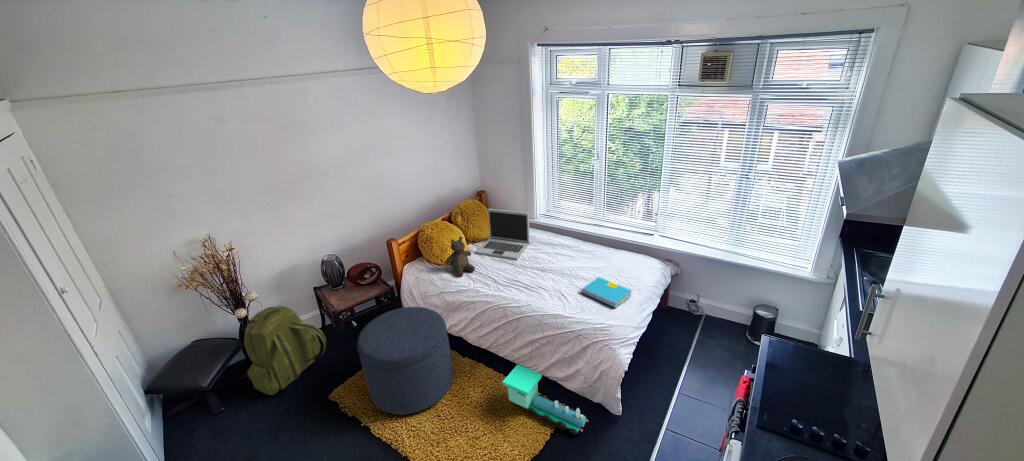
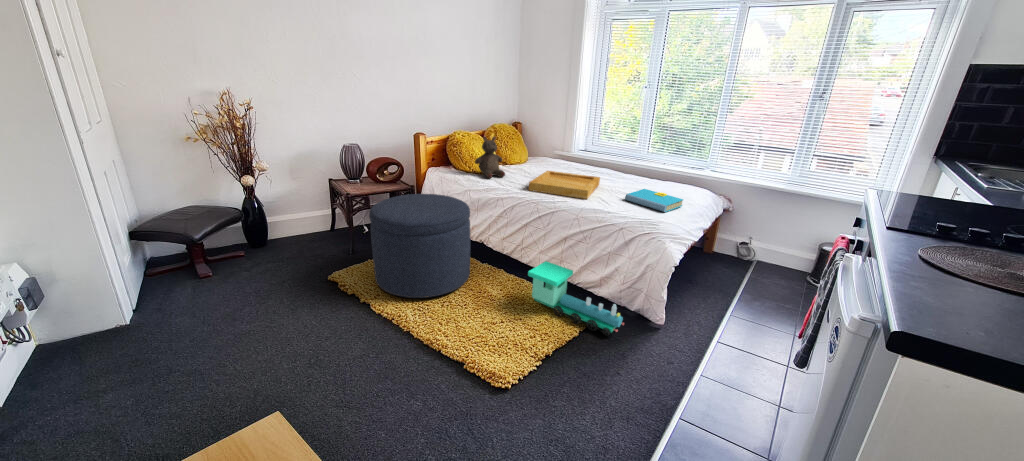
laptop: present [476,209,530,260] -> none [507,125,569,175]
tray: none [496,259,560,297] -> present [529,171,600,199]
backpack: present [244,306,326,395] -> none [246,175,335,269]

